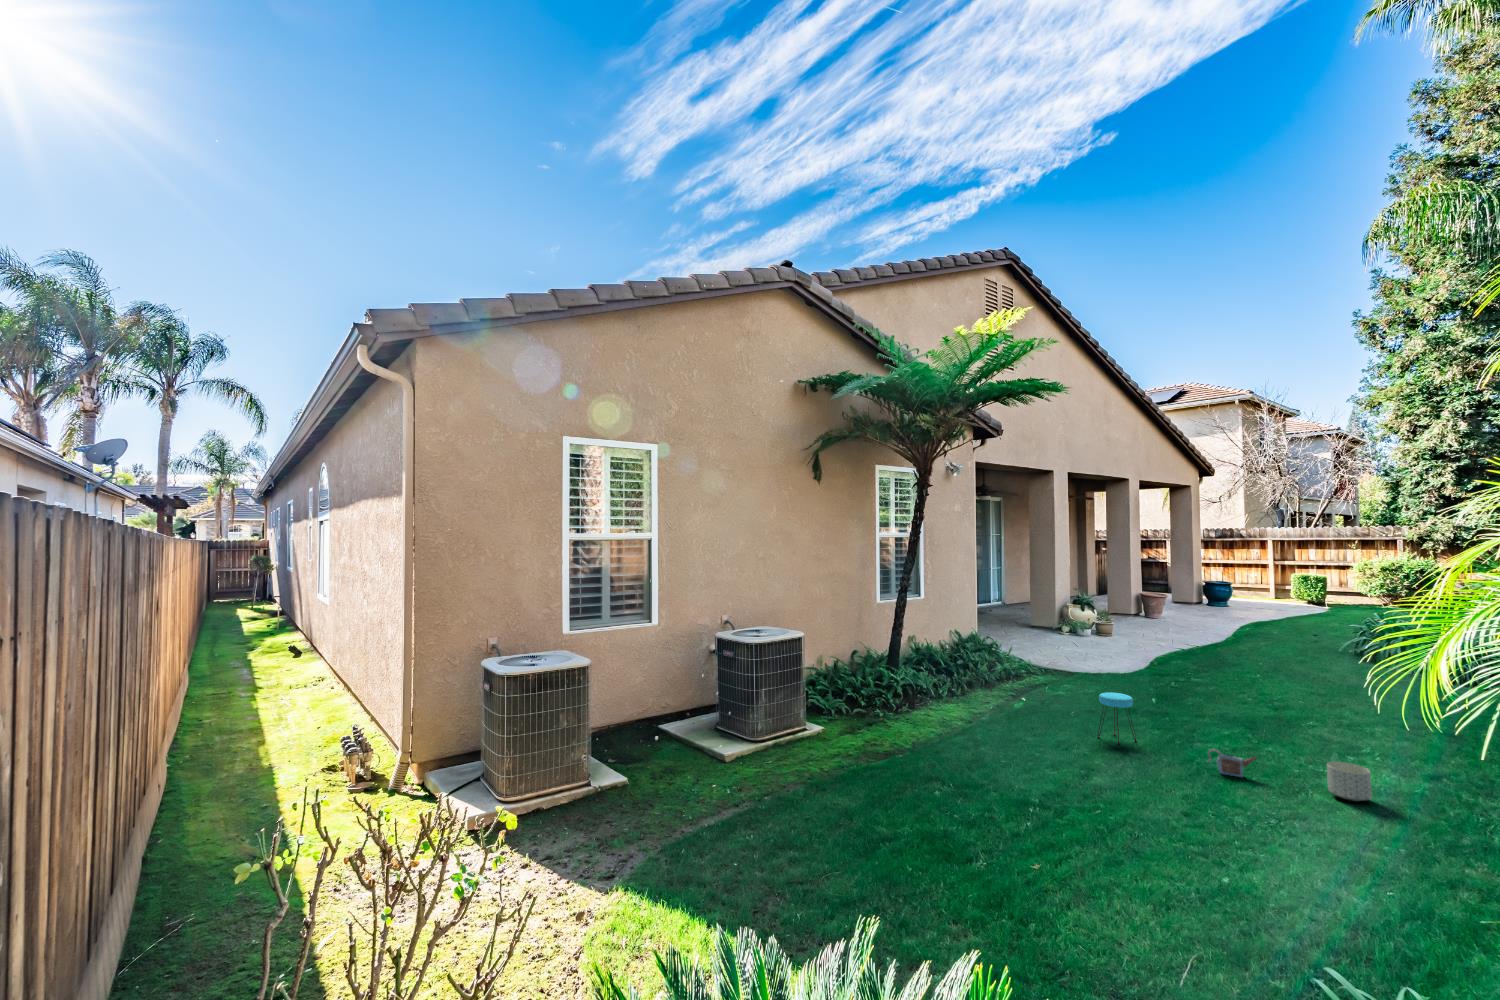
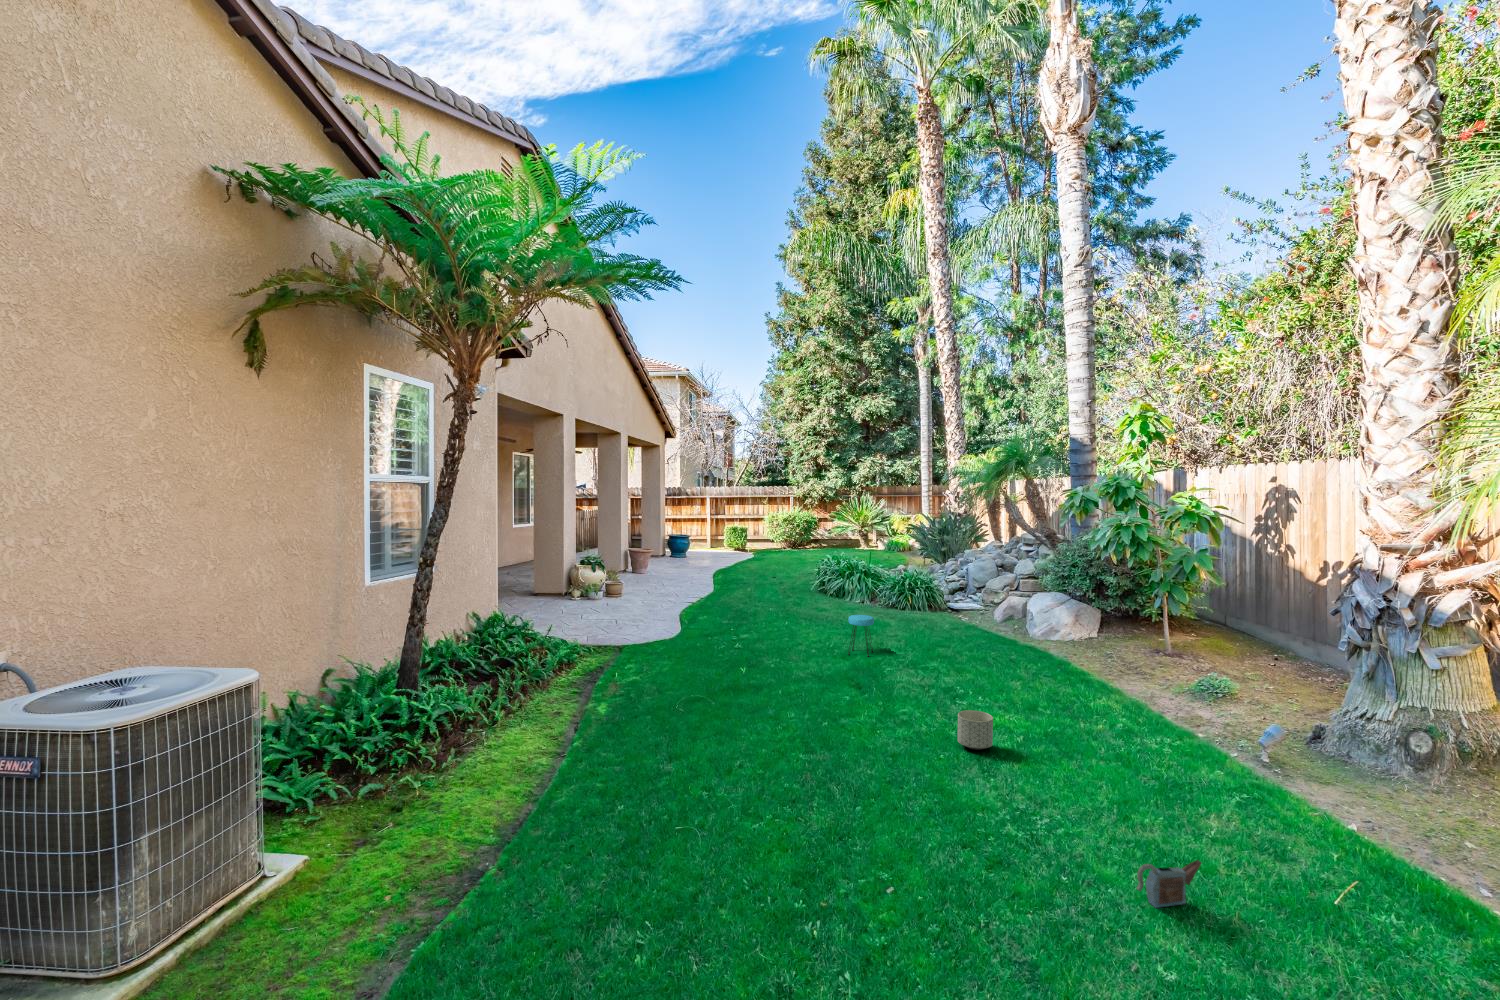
stool: present [1098,692,1137,744] -> present [848,615,874,657]
watering can: present [1208,749,1257,777] -> present [1137,860,1202,908]

